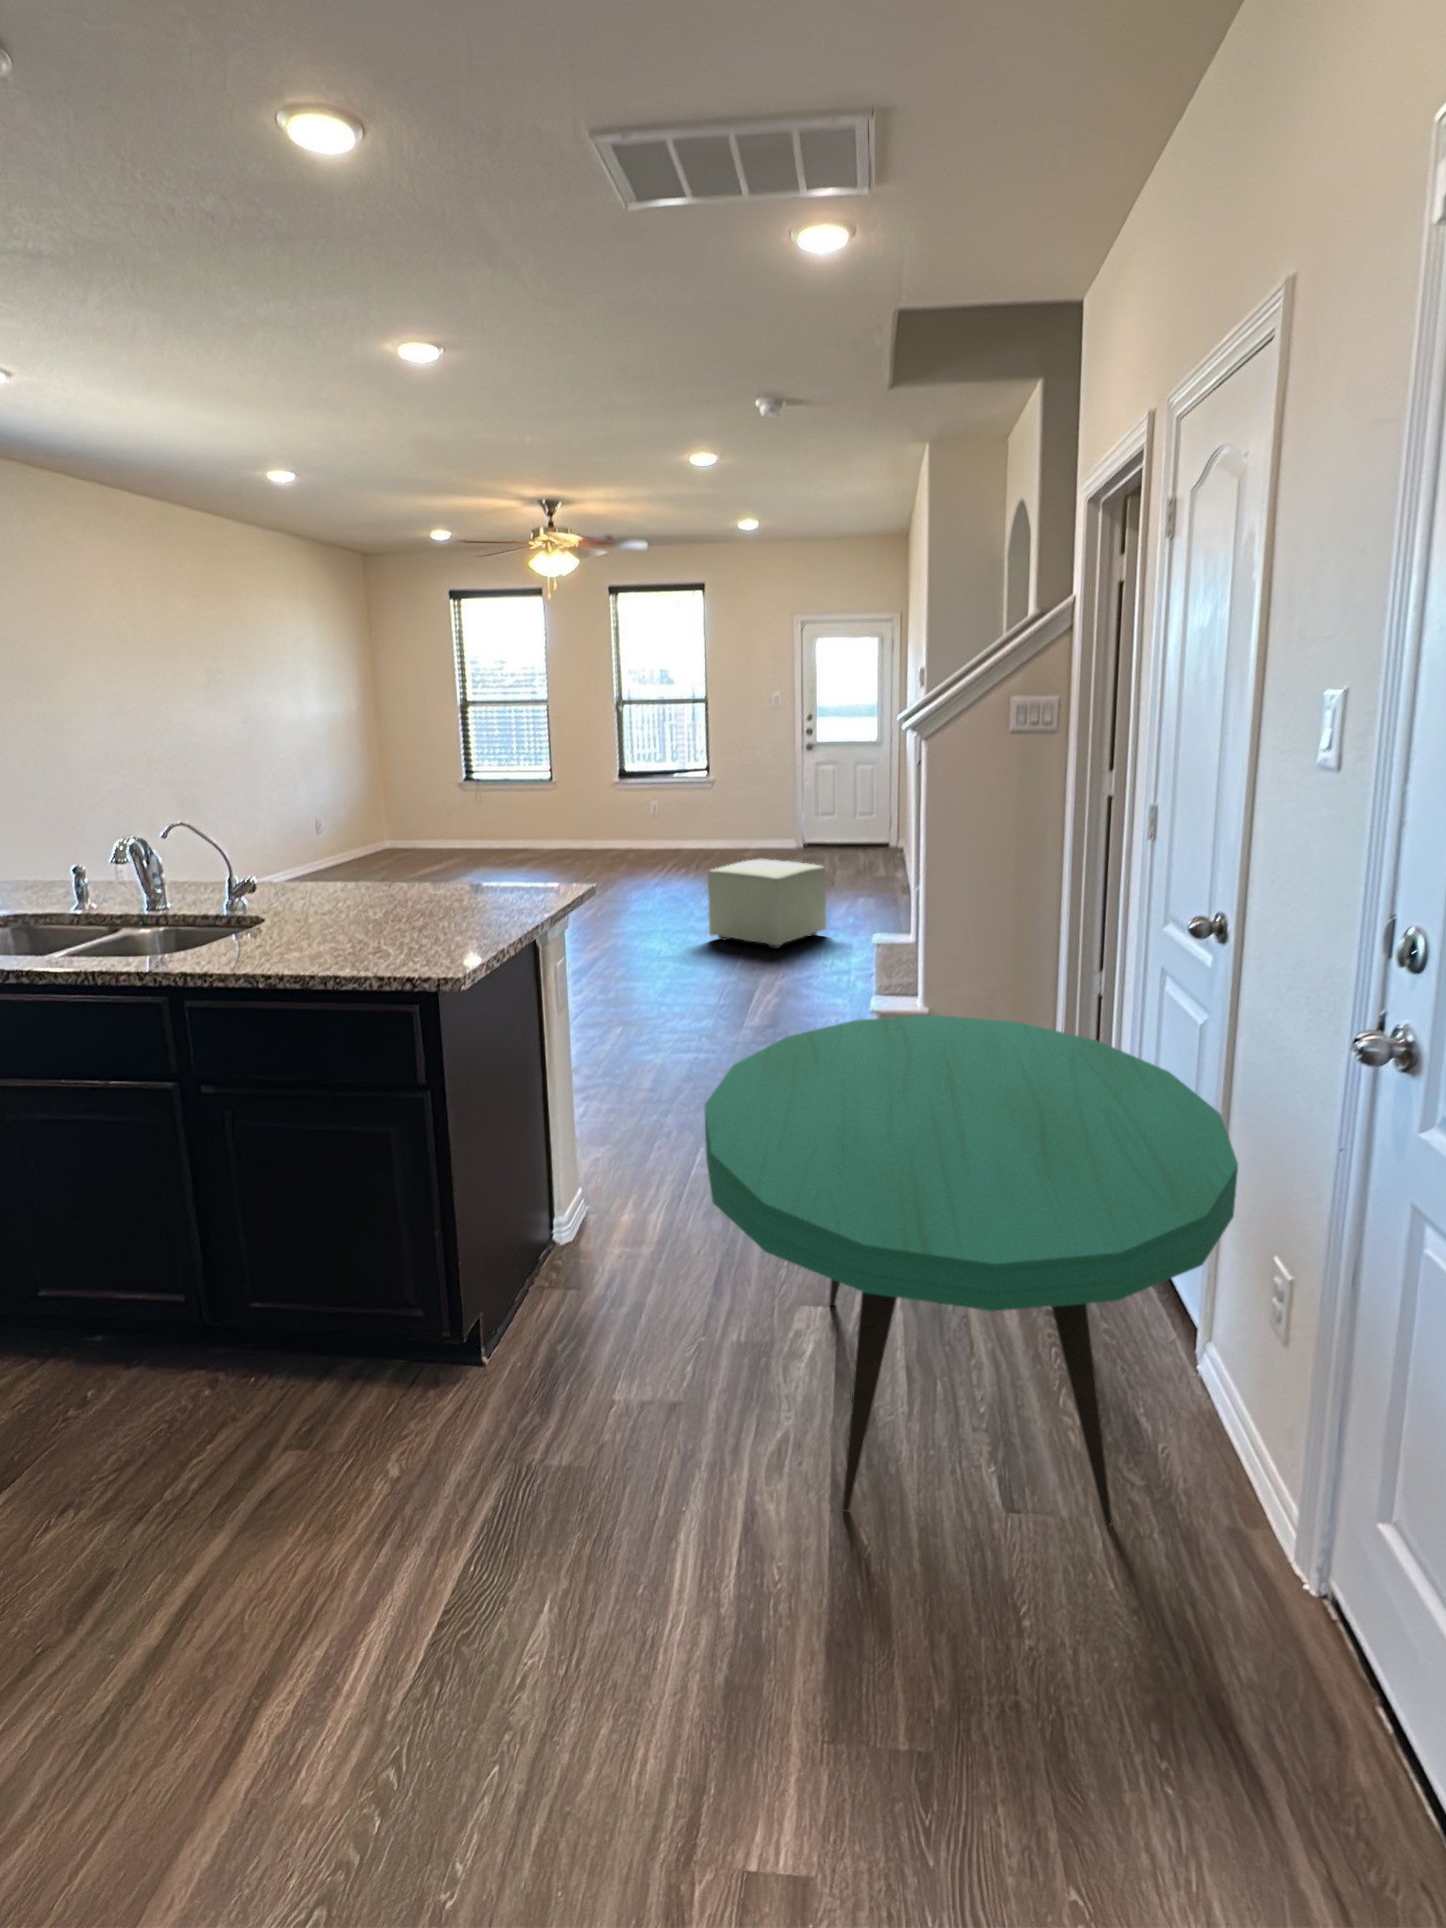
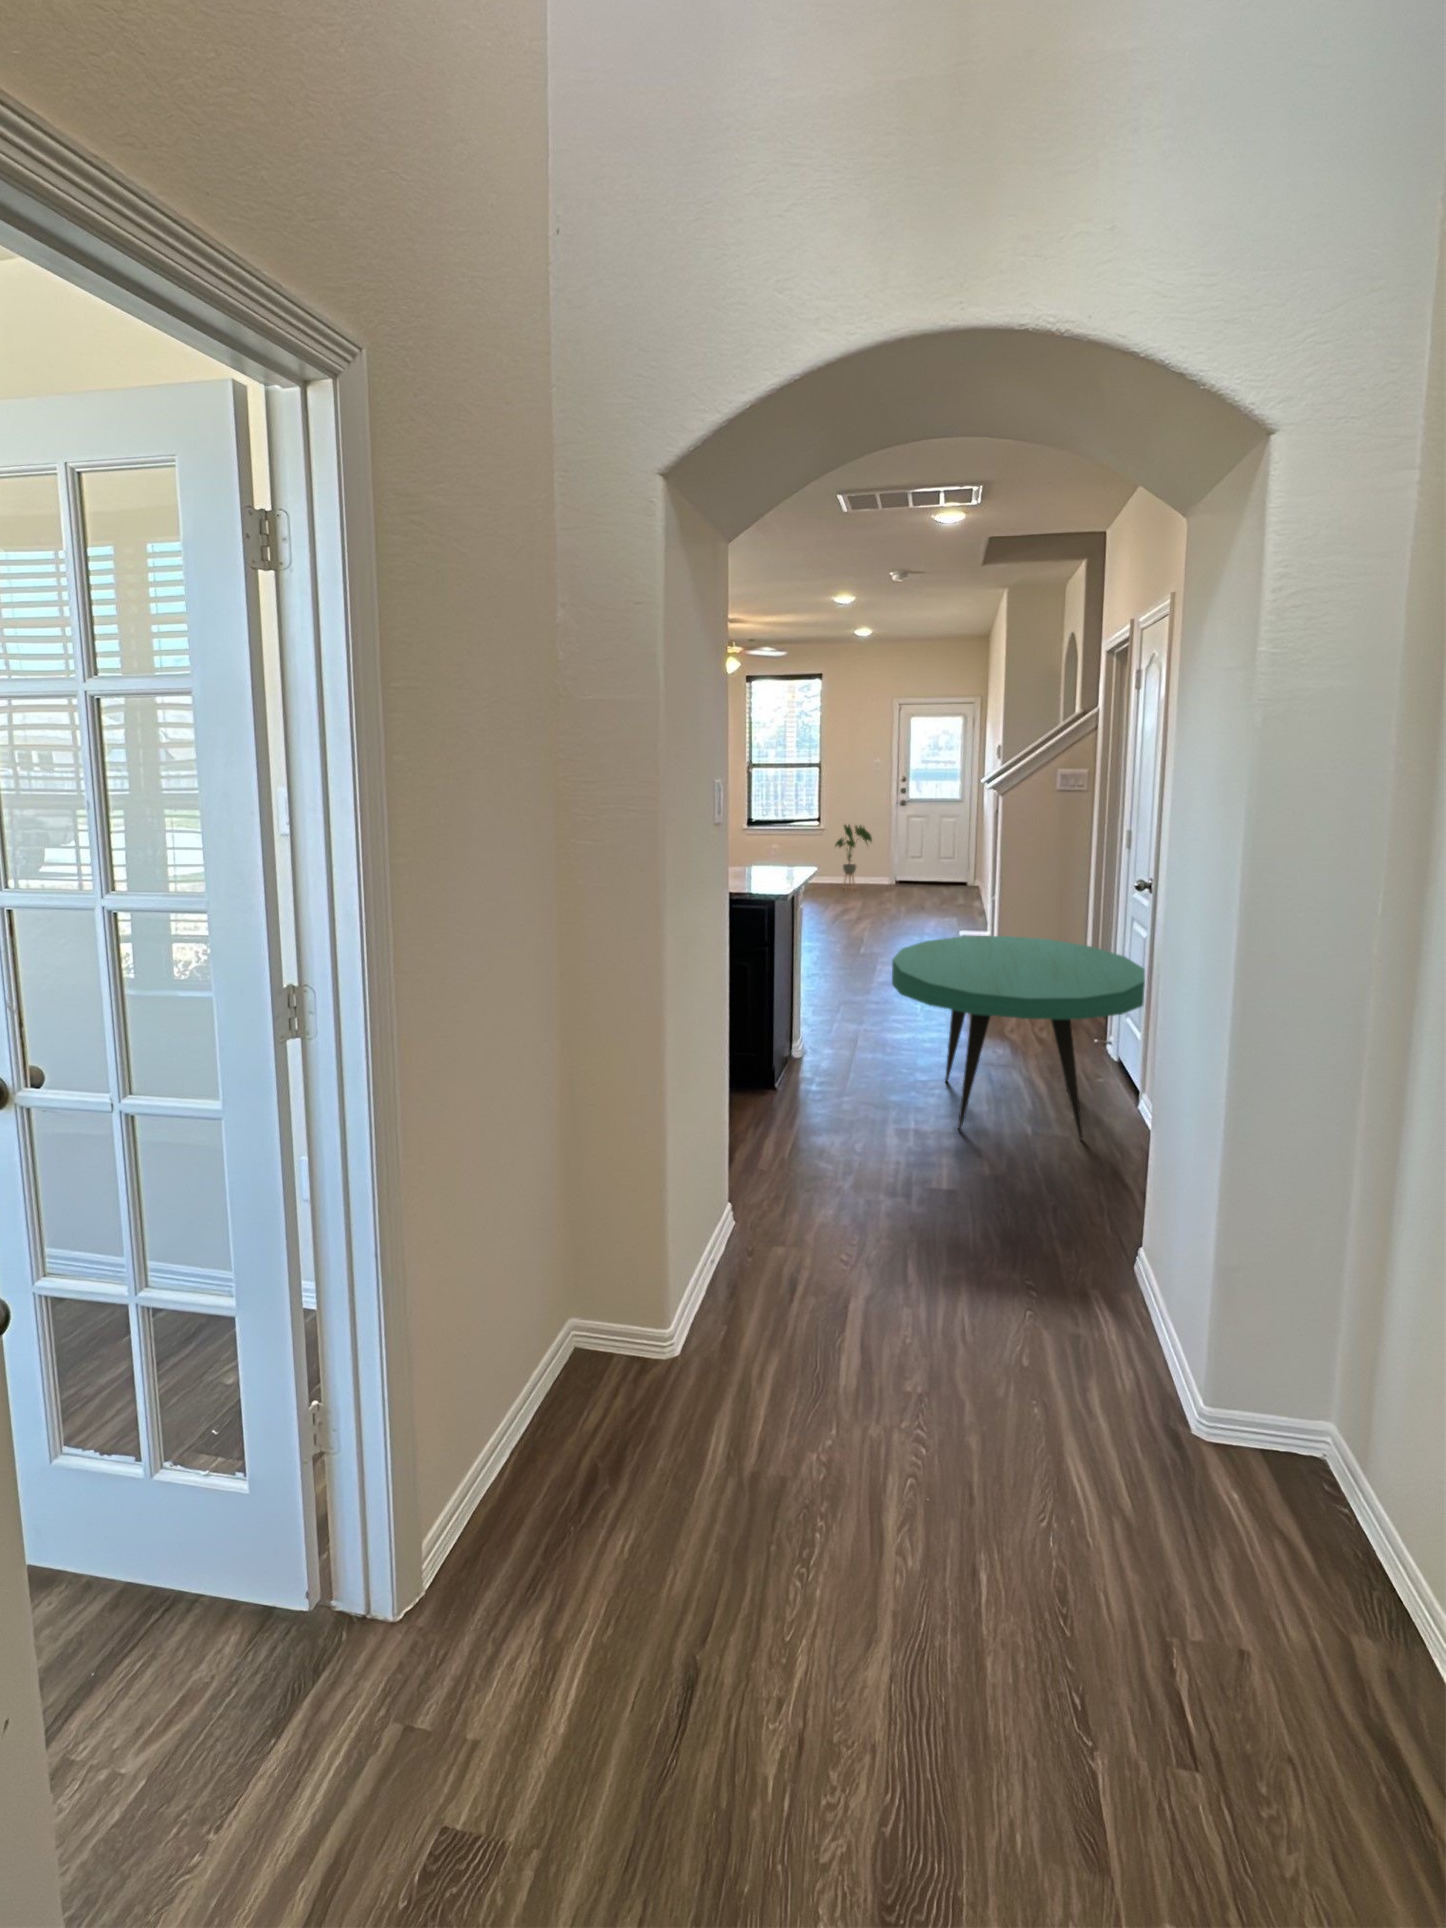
house plant: none [725,774,772,857] -> present [835,825,872,884]
ottoman: present [708,859,826,949] -> none [836,882,923,945]

